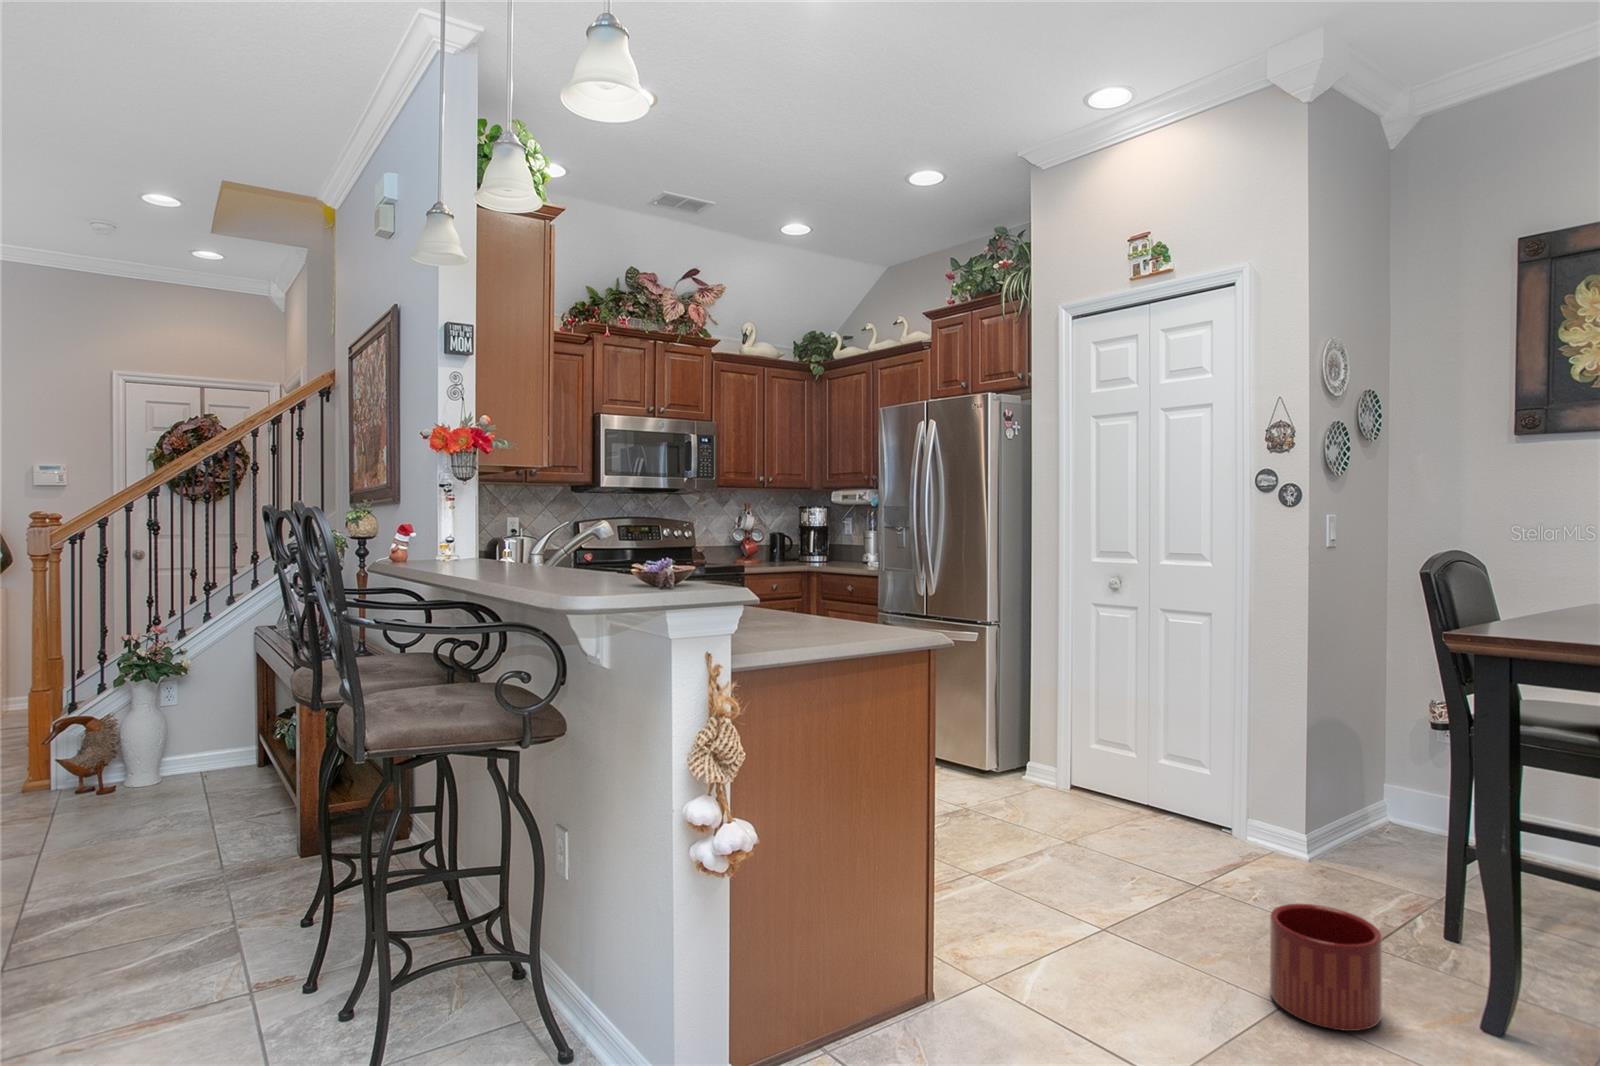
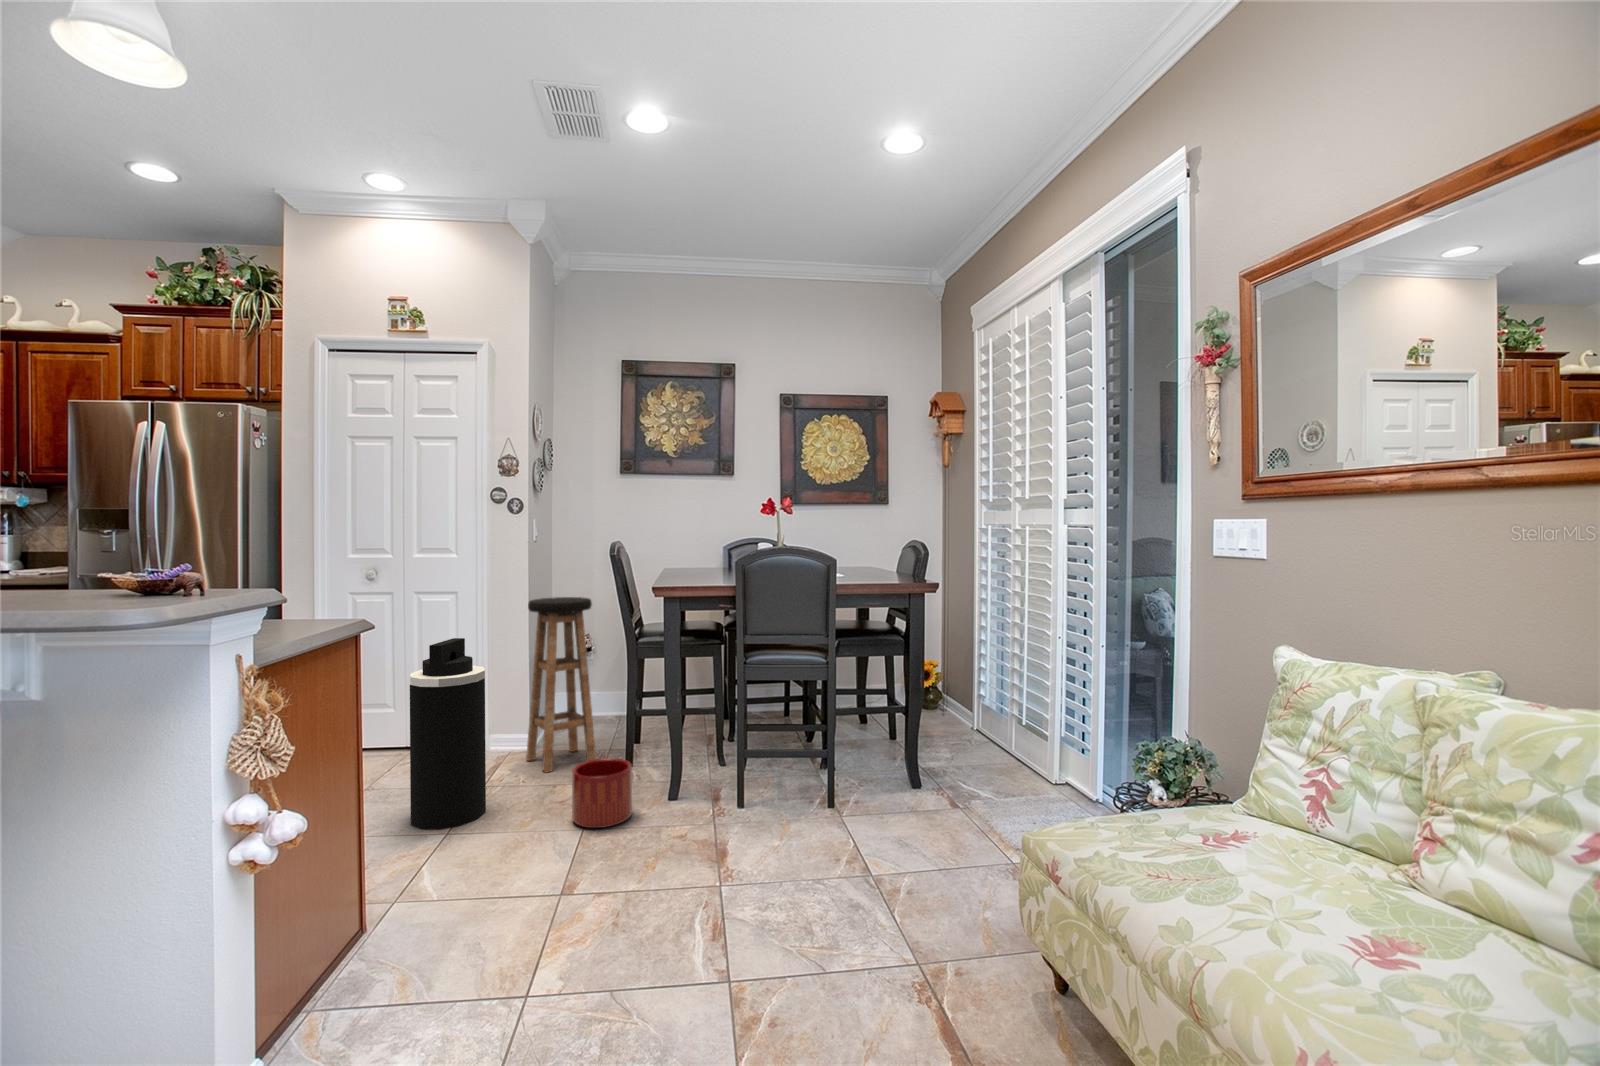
bar stool: none [1284,633,1395,913] -> present [526,597,596,773]
trash can: none [1079,673,1178,927] -> present [410,638,486,829]

